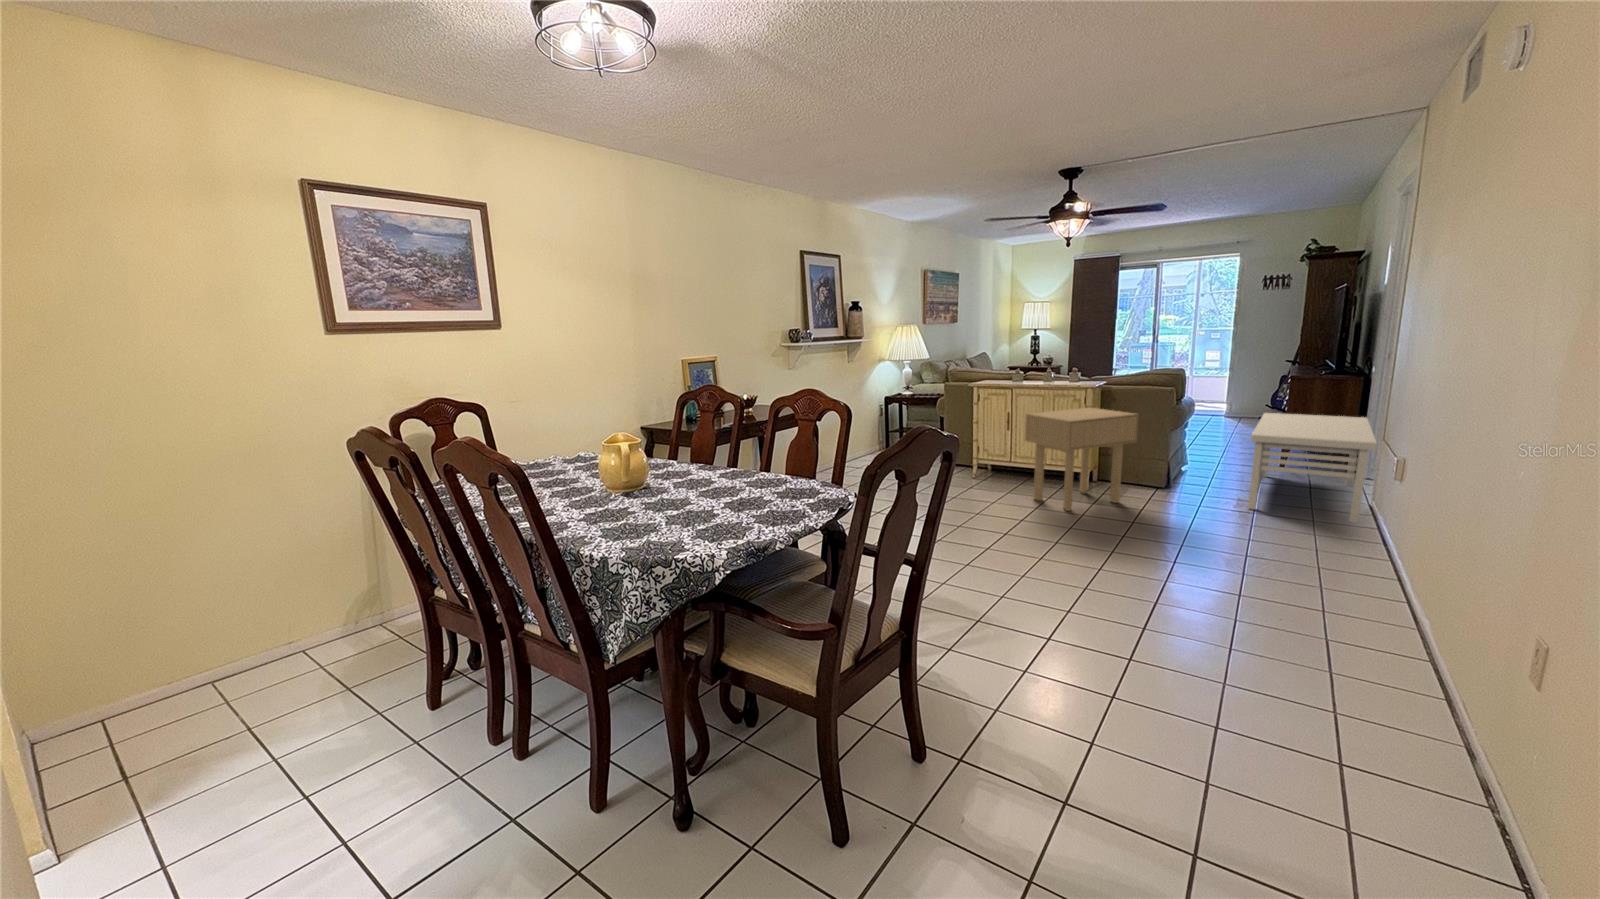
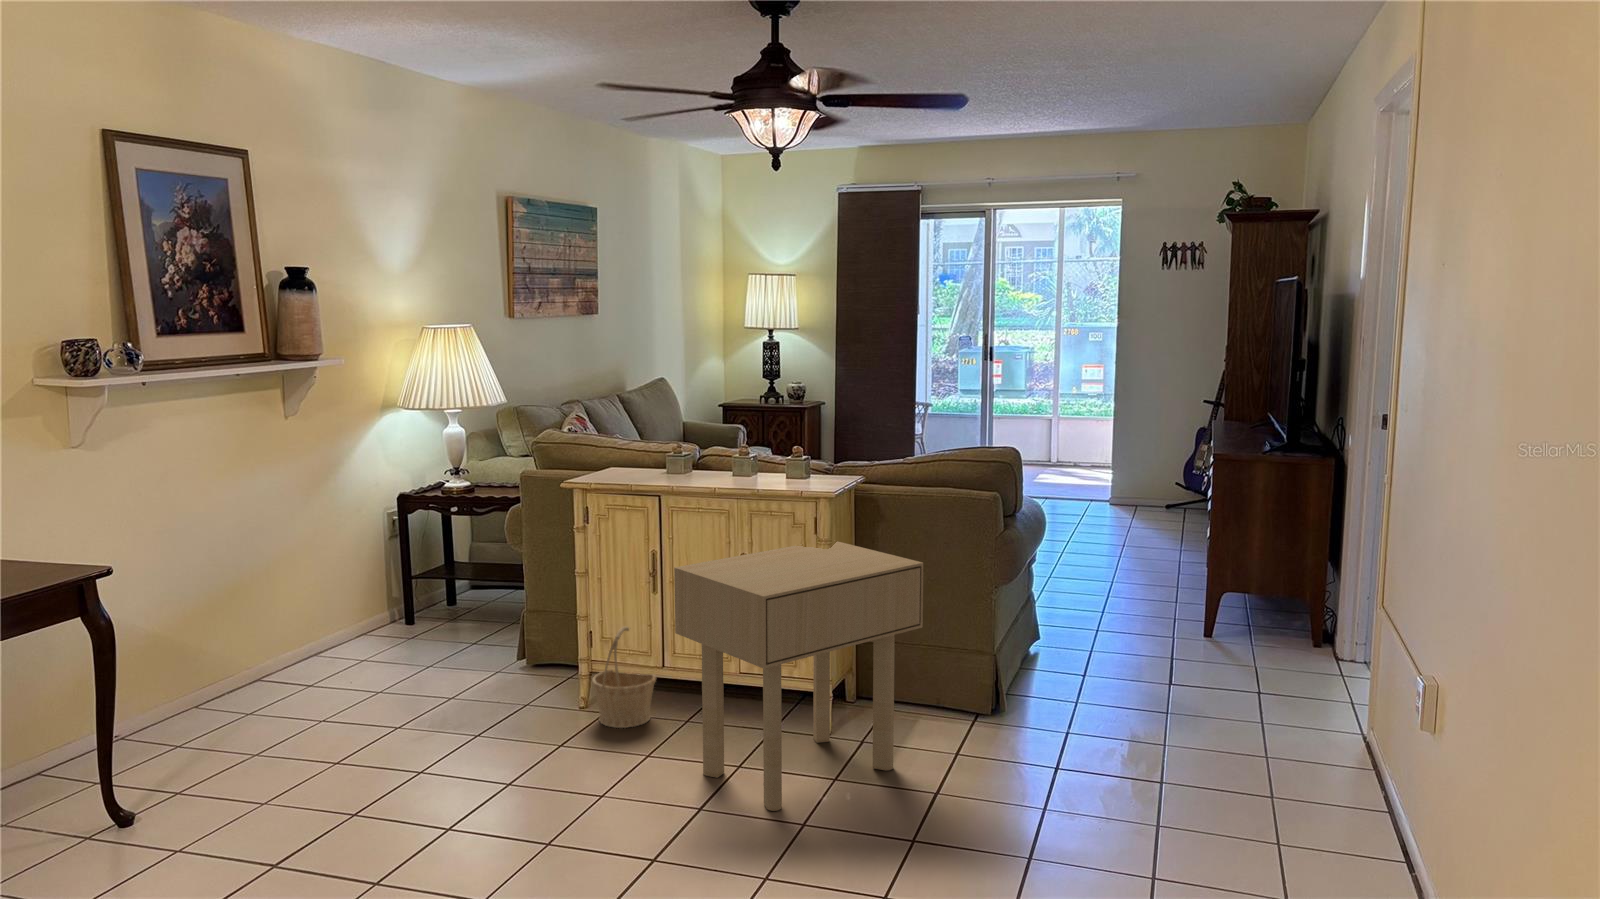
storage bench: present [1248,413,1377,523] -> none [1147,531,1376,795]
basket: none [980,444,1007,485] -> present [592,626,656,728]

